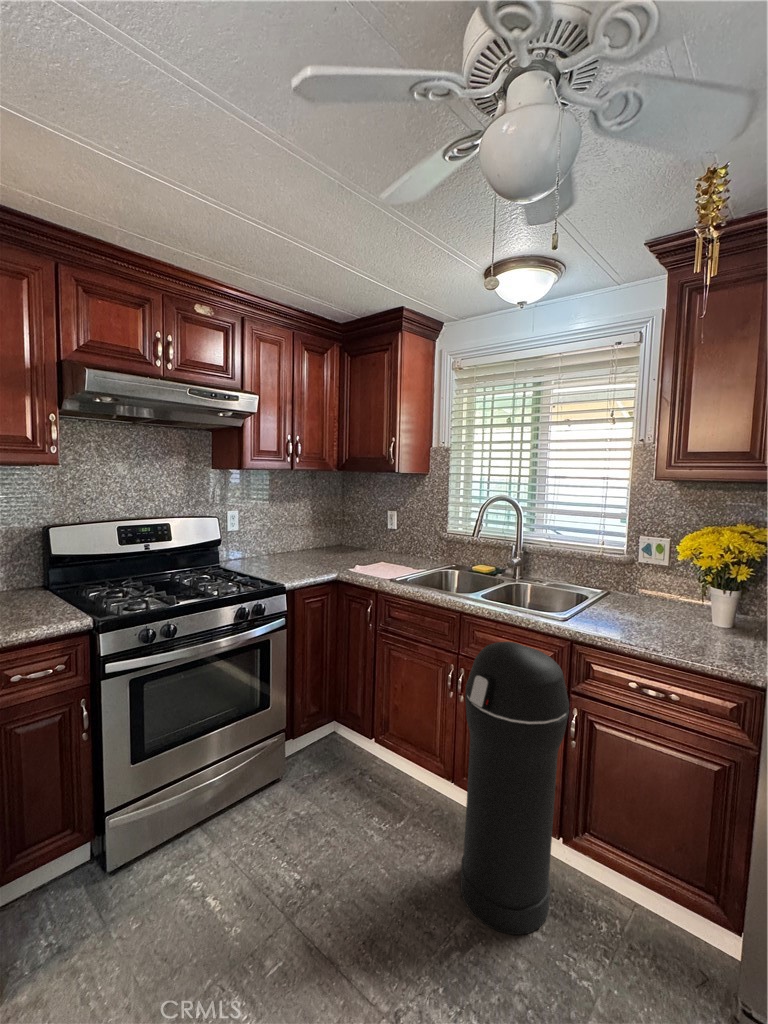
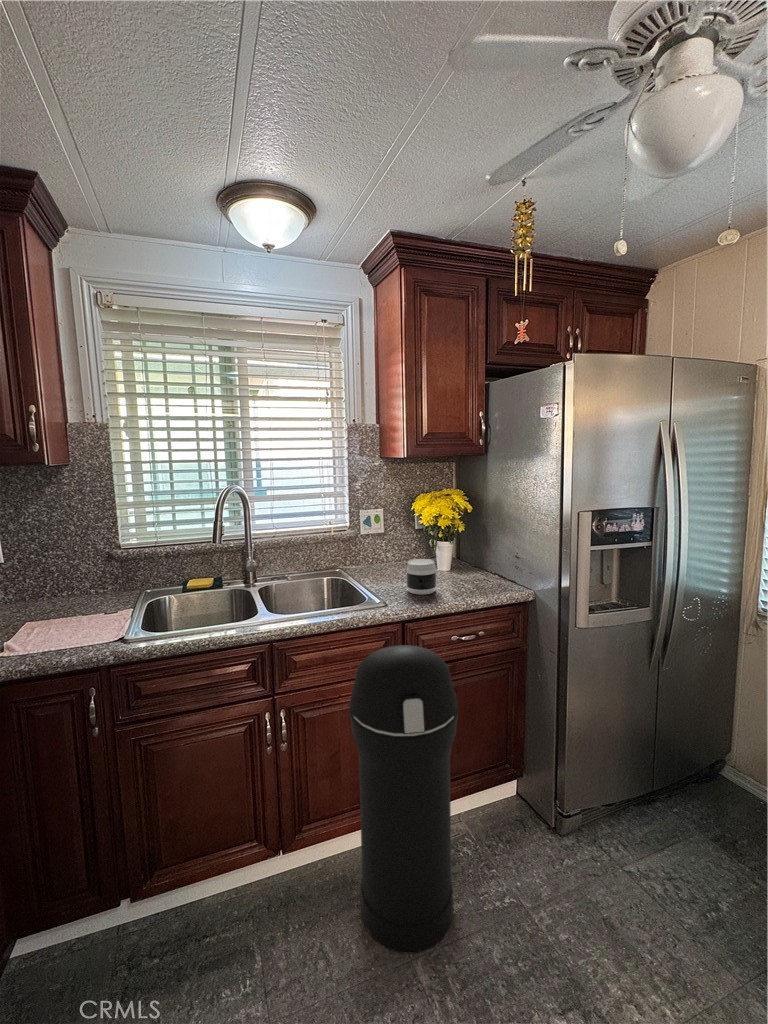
jar: none [616,590,653,631] -> present [406,559,436,595]

